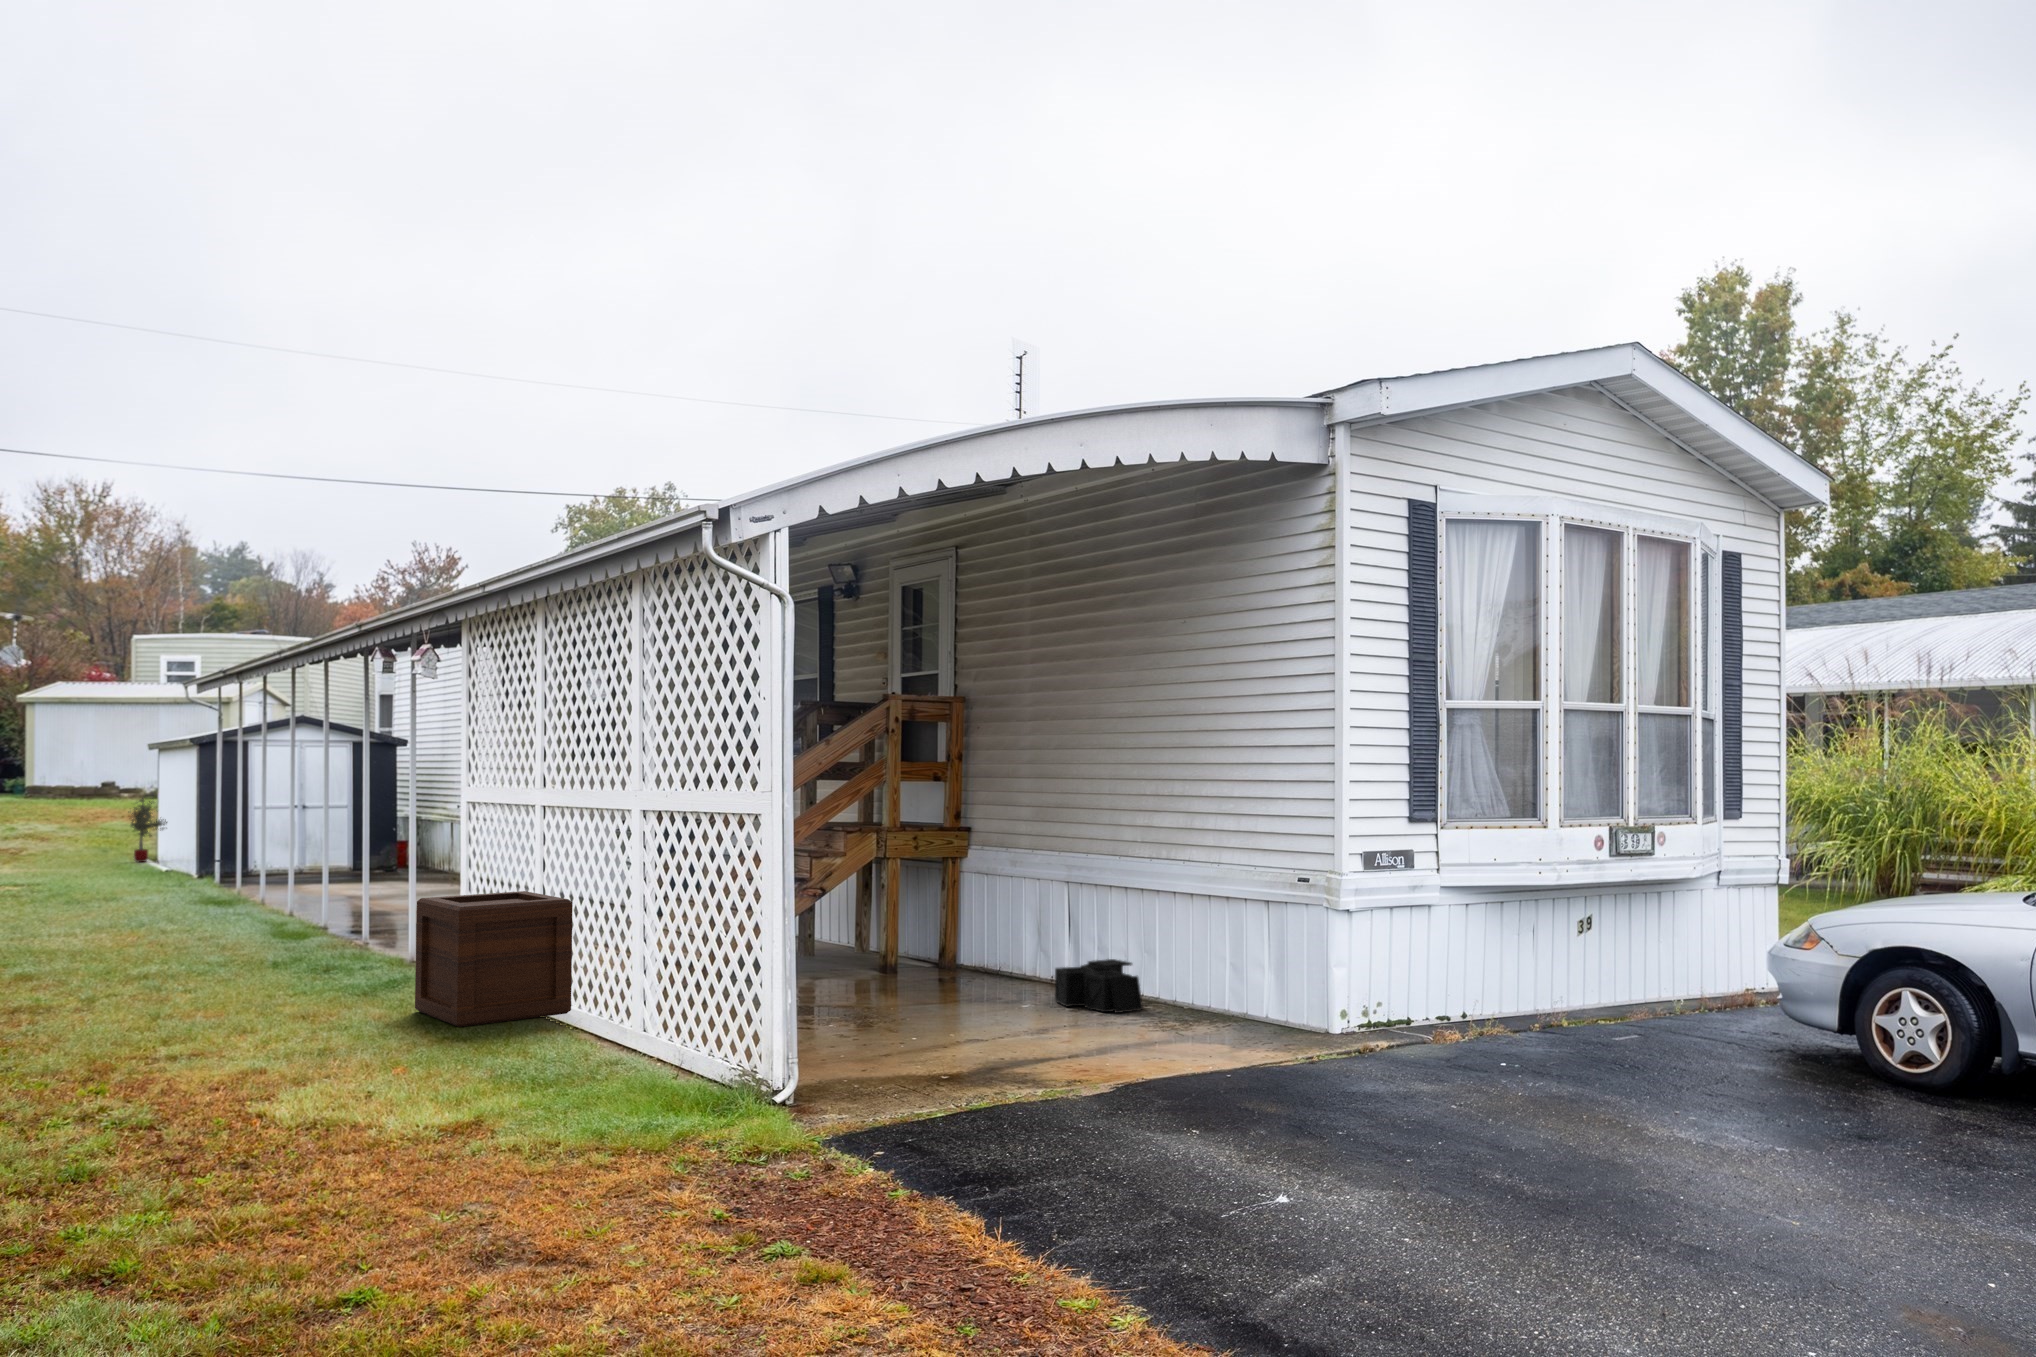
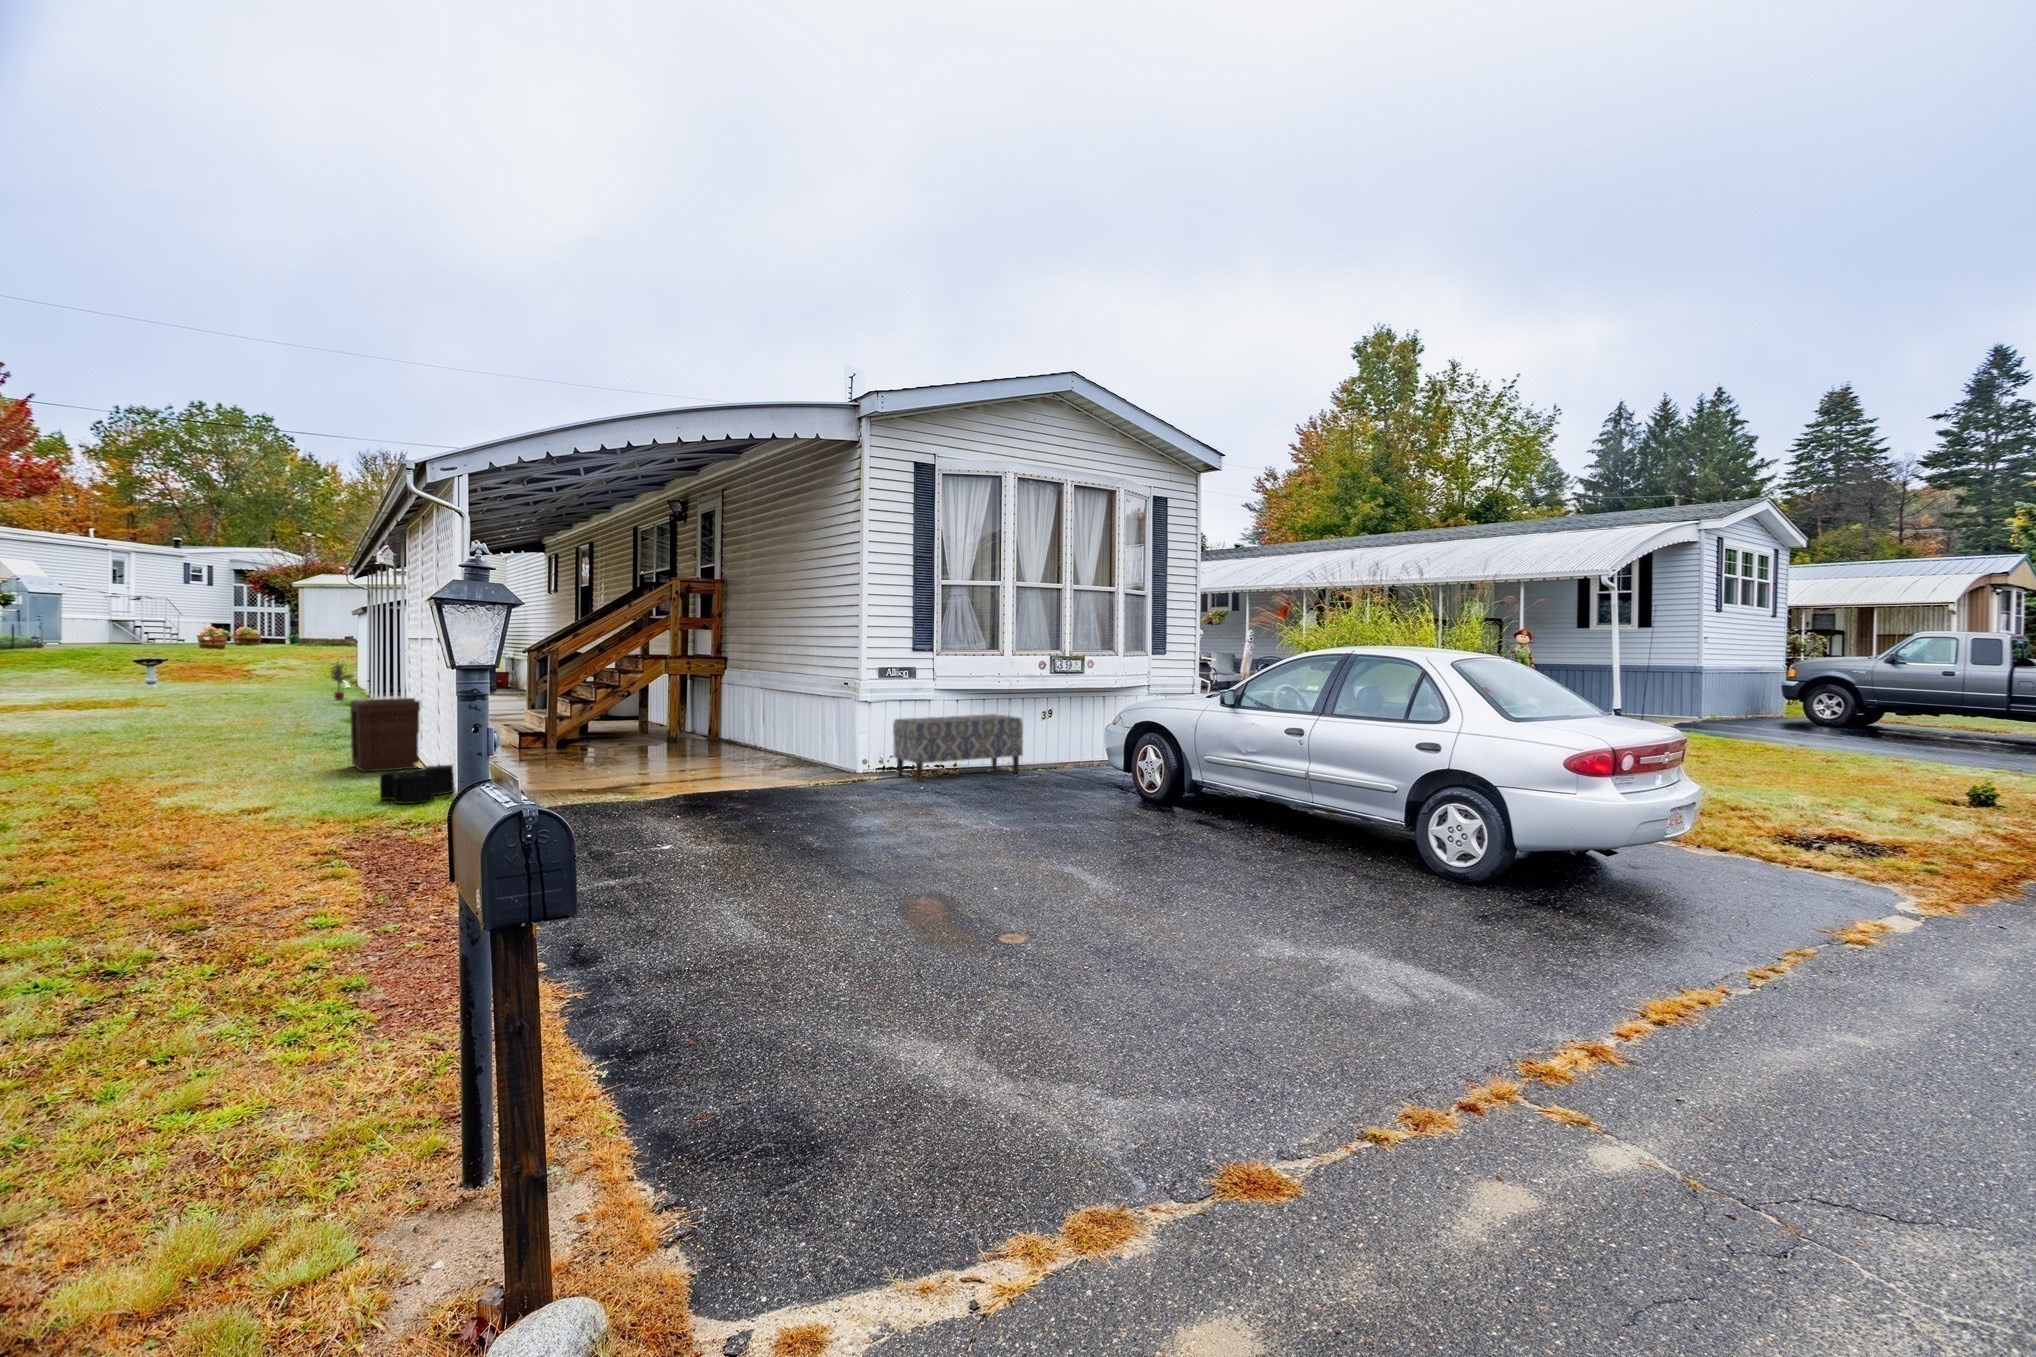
bench: none [1387,926,1601,1051] -> present [893,714,1023,782]
storage bin: present [1055,959,1143,1013] -> present [380,765,454,804]

